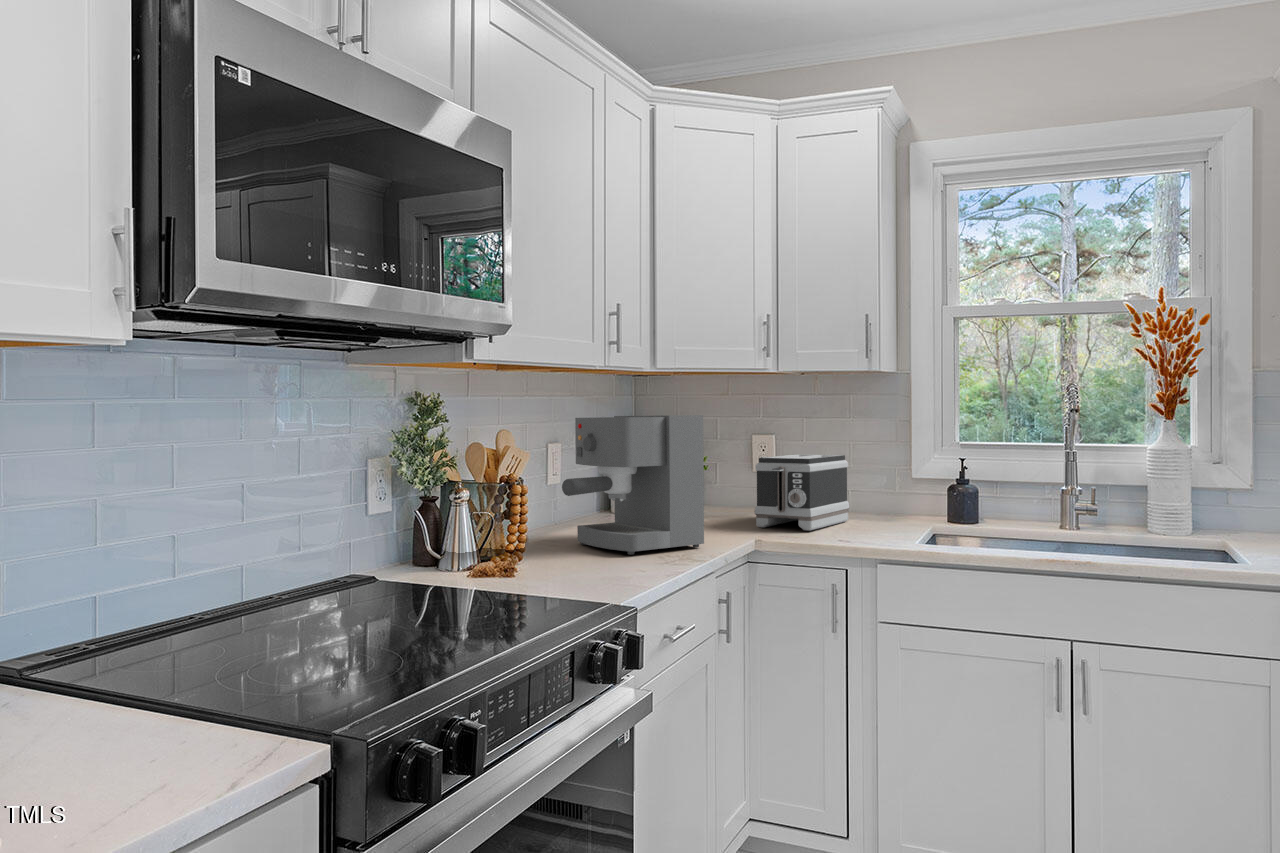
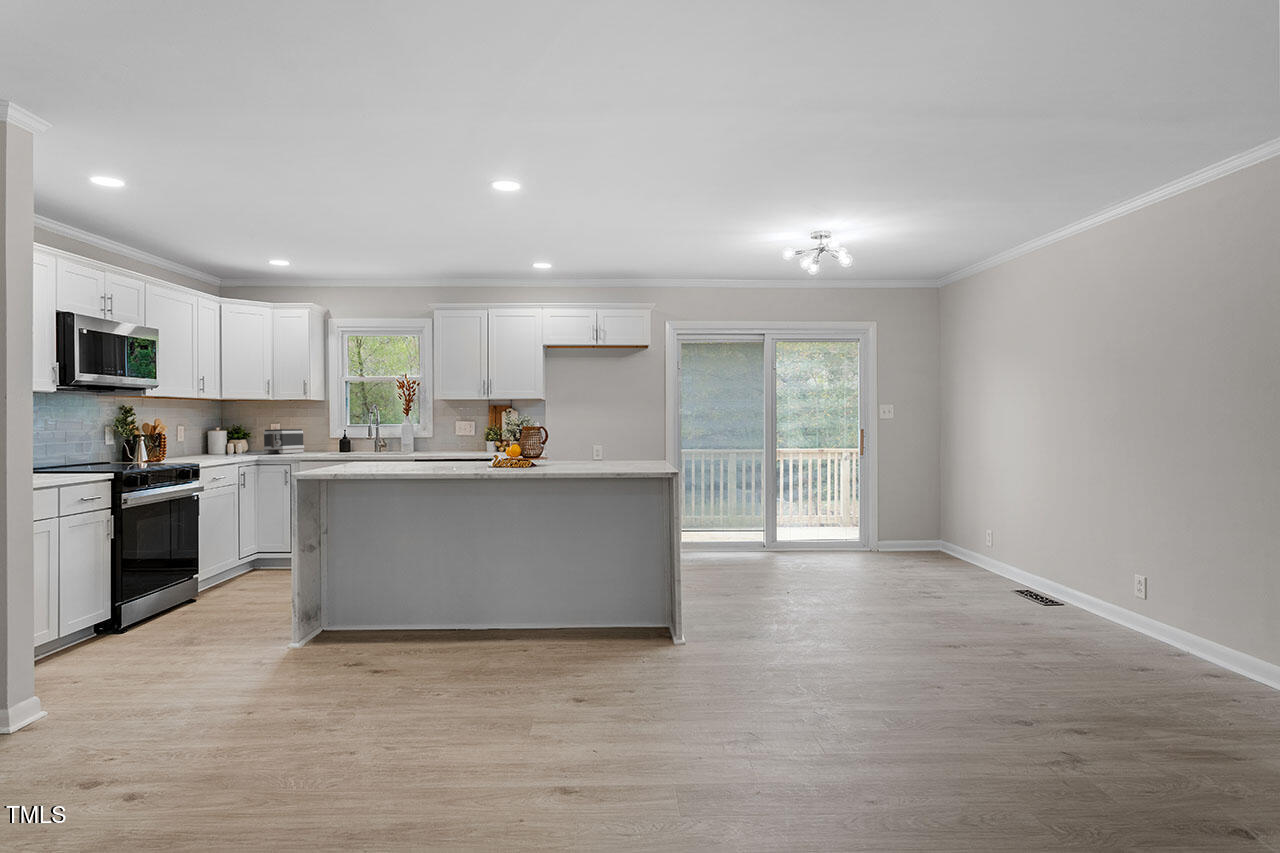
coffee maker: present [562,415,704,555] -> none [180,414,236,458]

